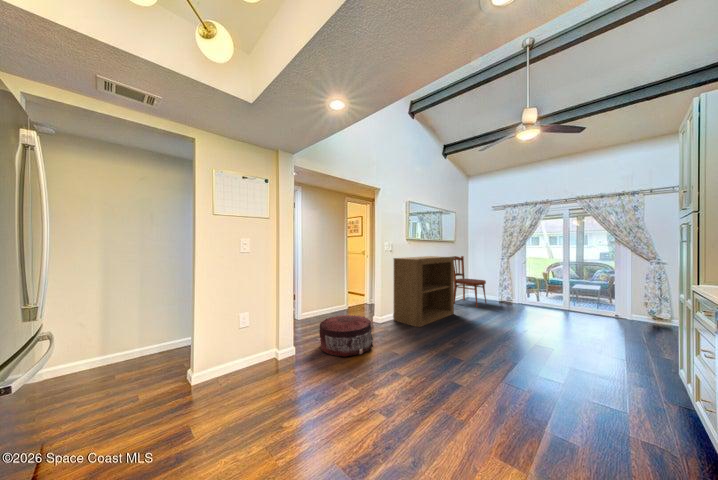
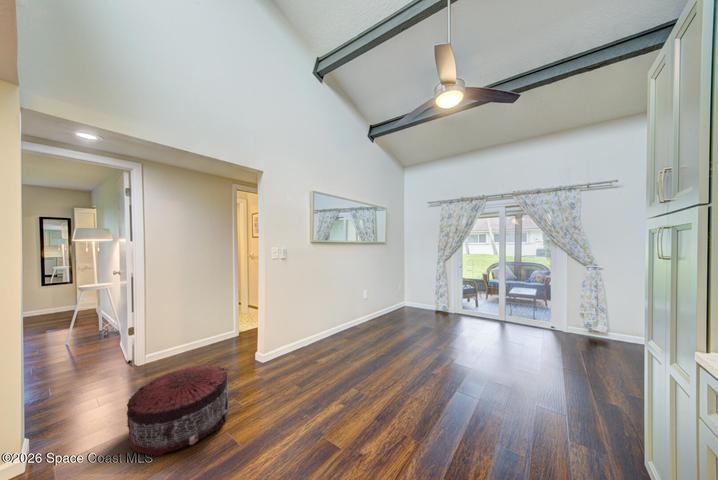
bookshelf: present [393,256,455,327] -> none [293,263,378,365]
dining chair: present [454,256,486,307] -> none [379,259,420,322]

